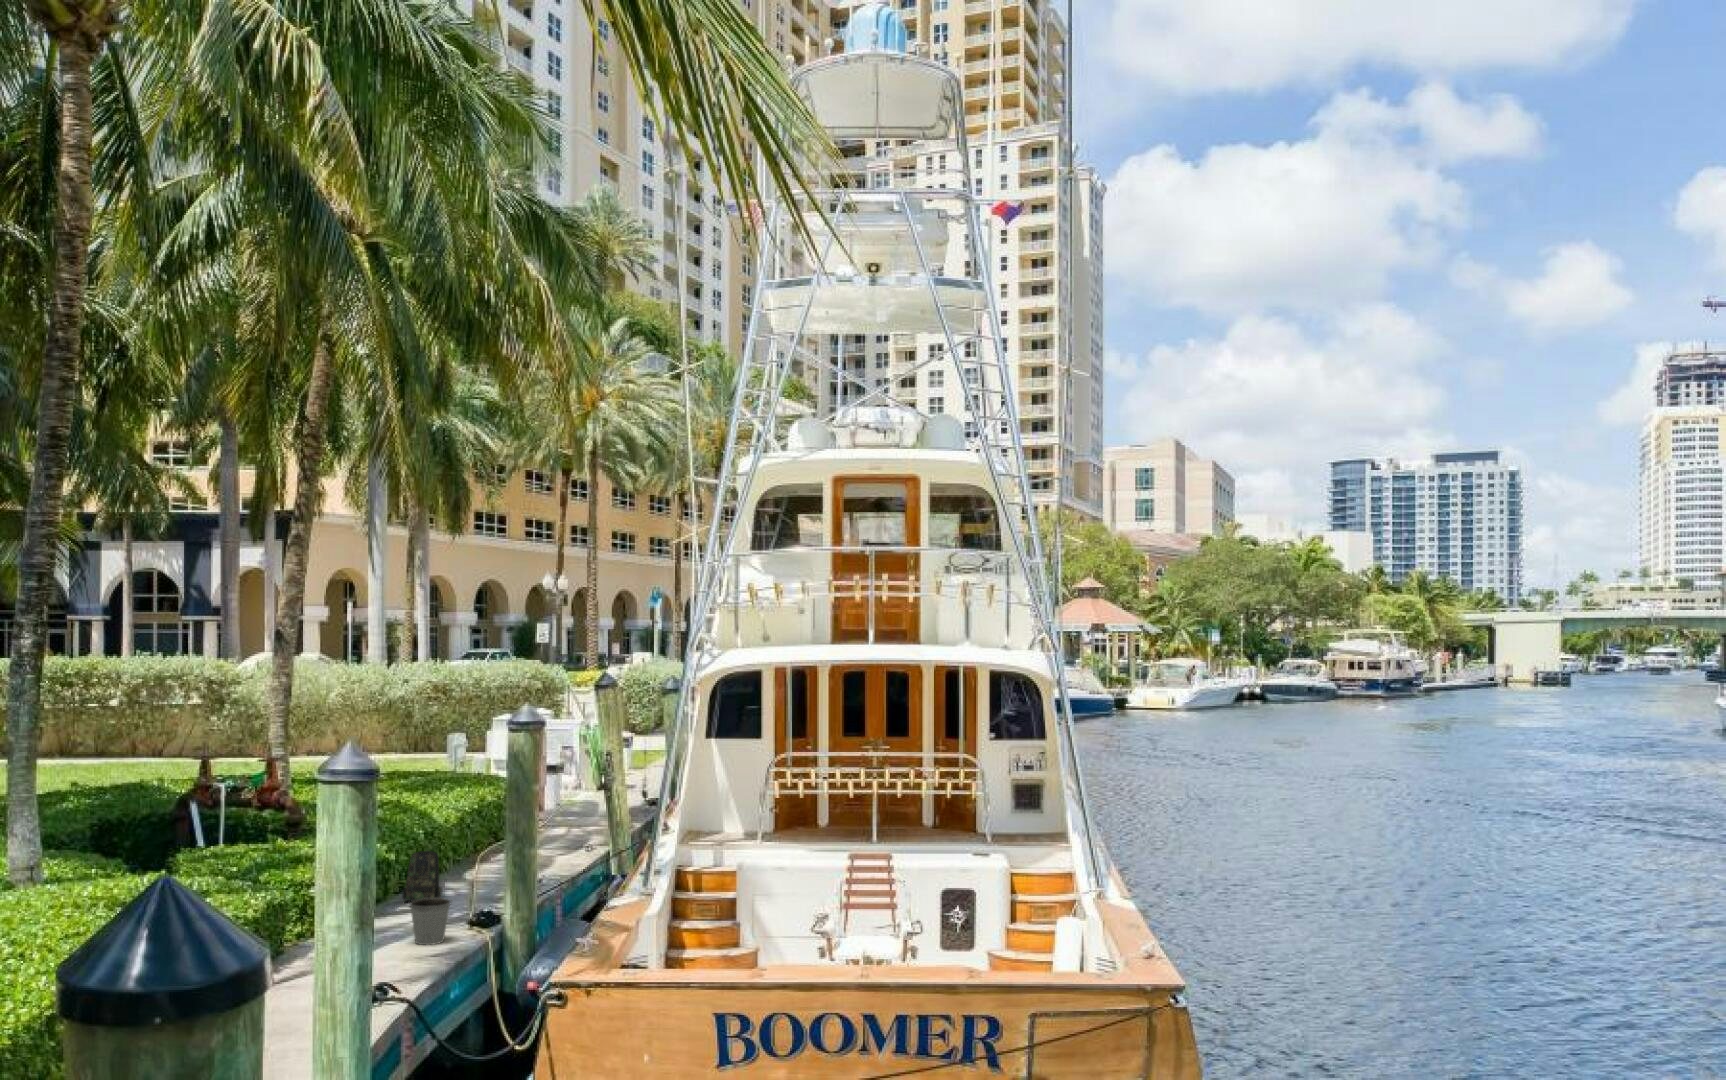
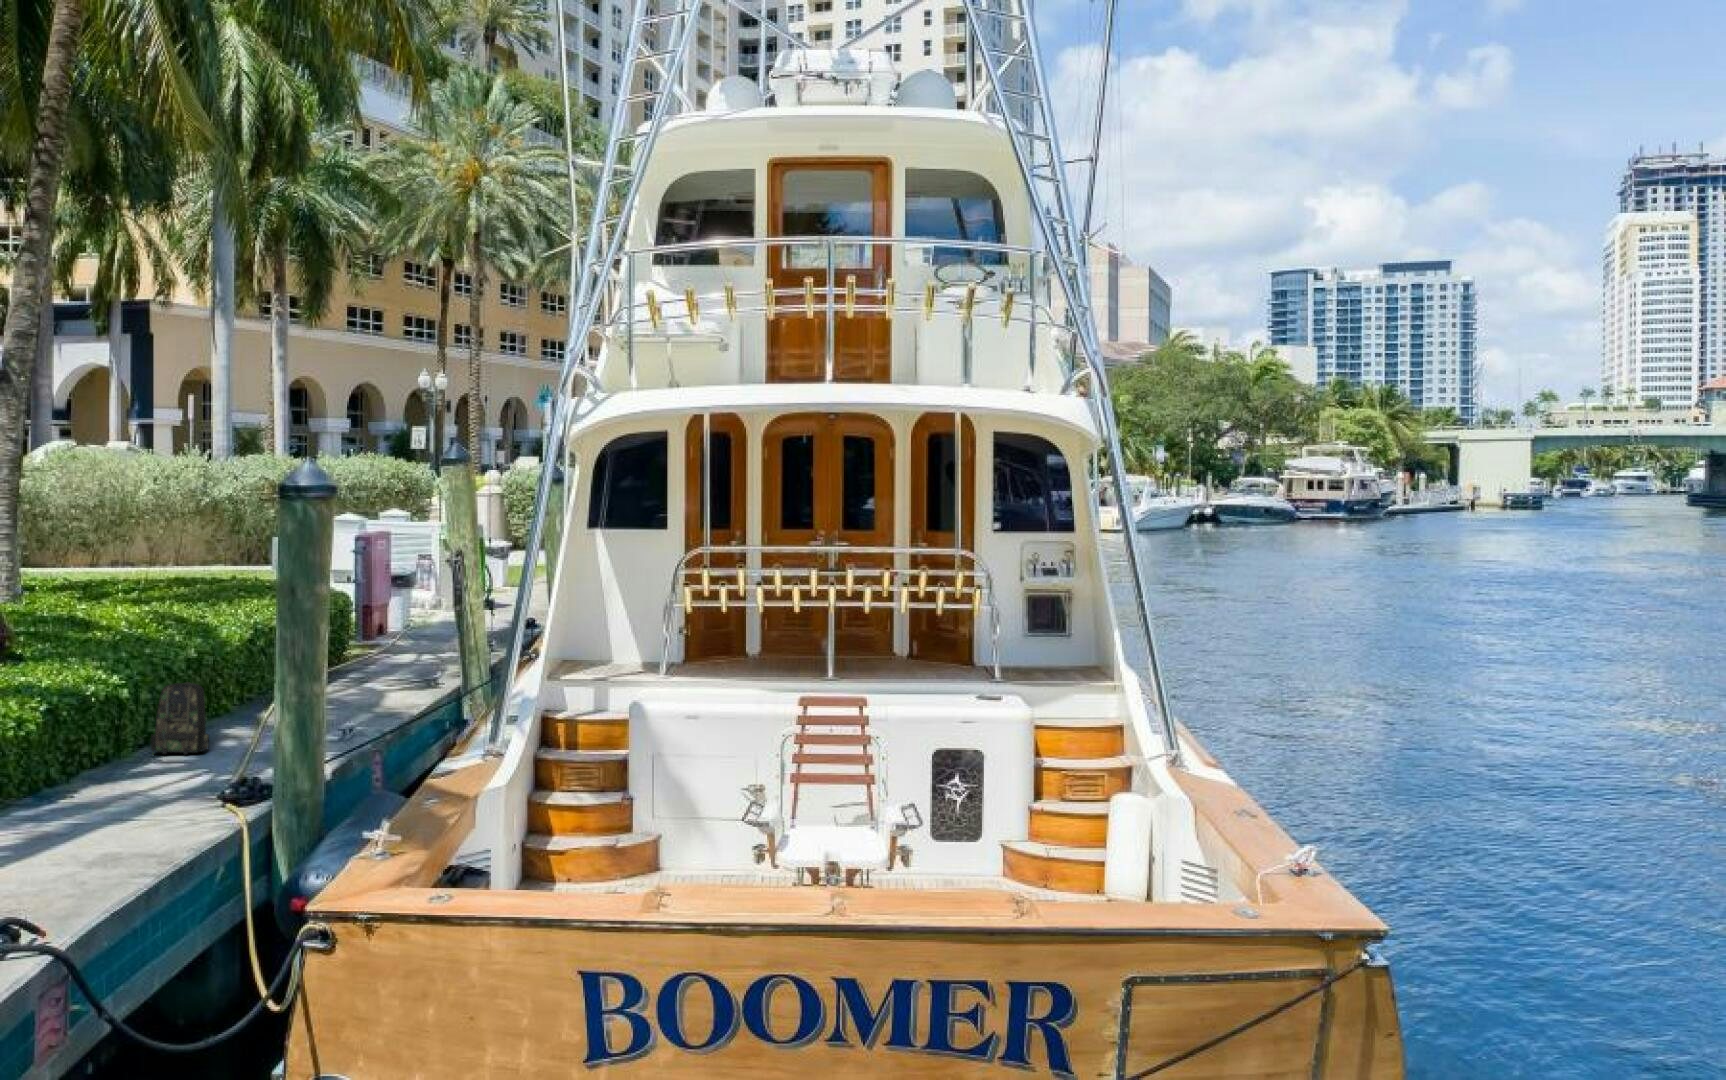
bucket: present [409,898,452,945] -> none [132,755,202,824]

